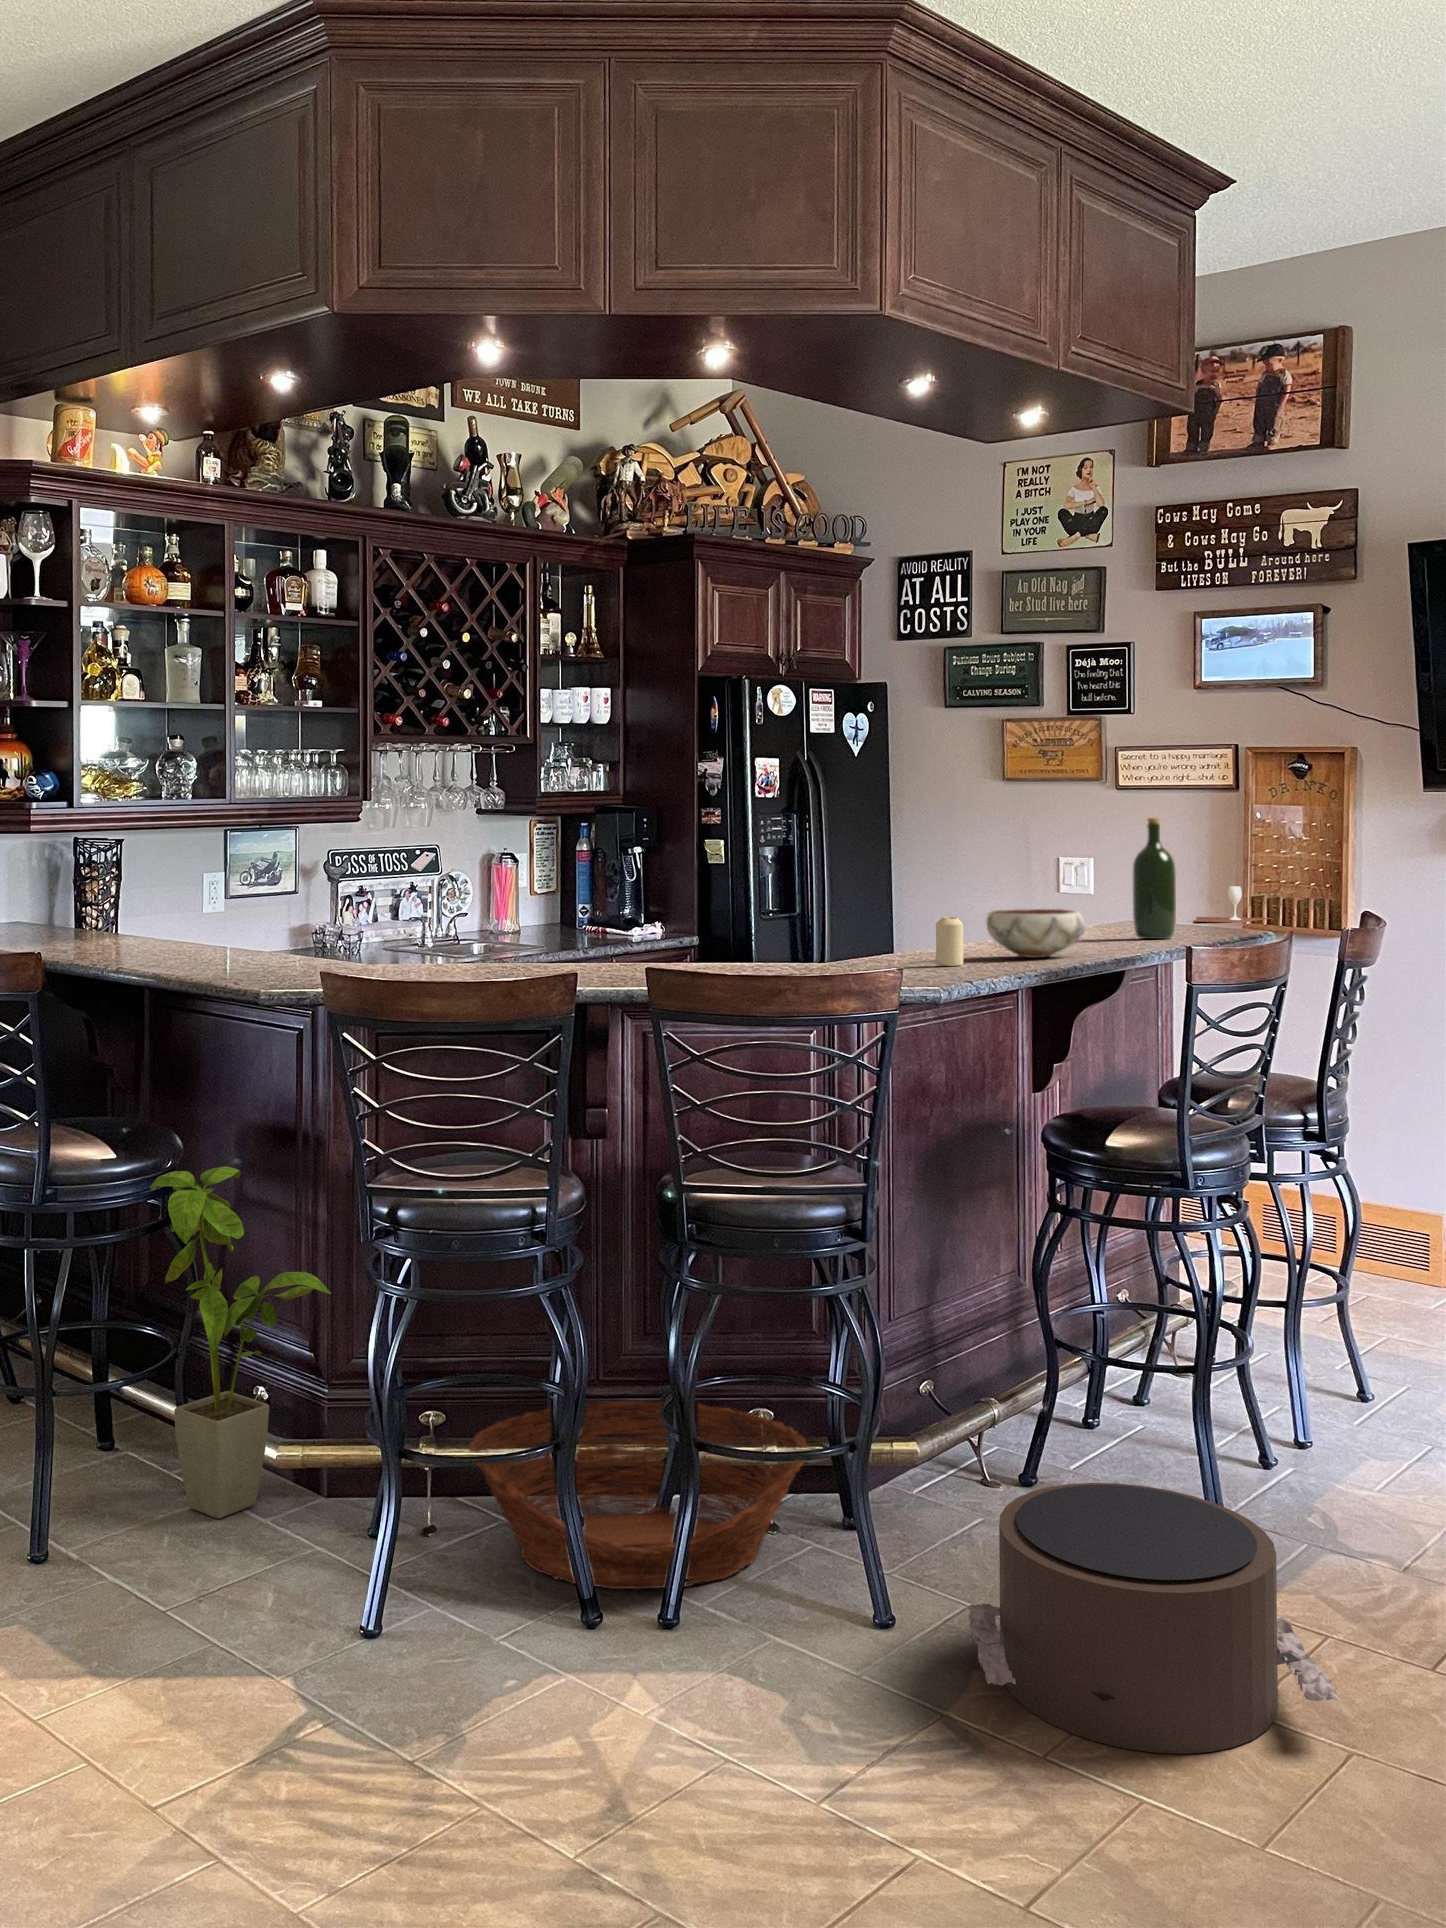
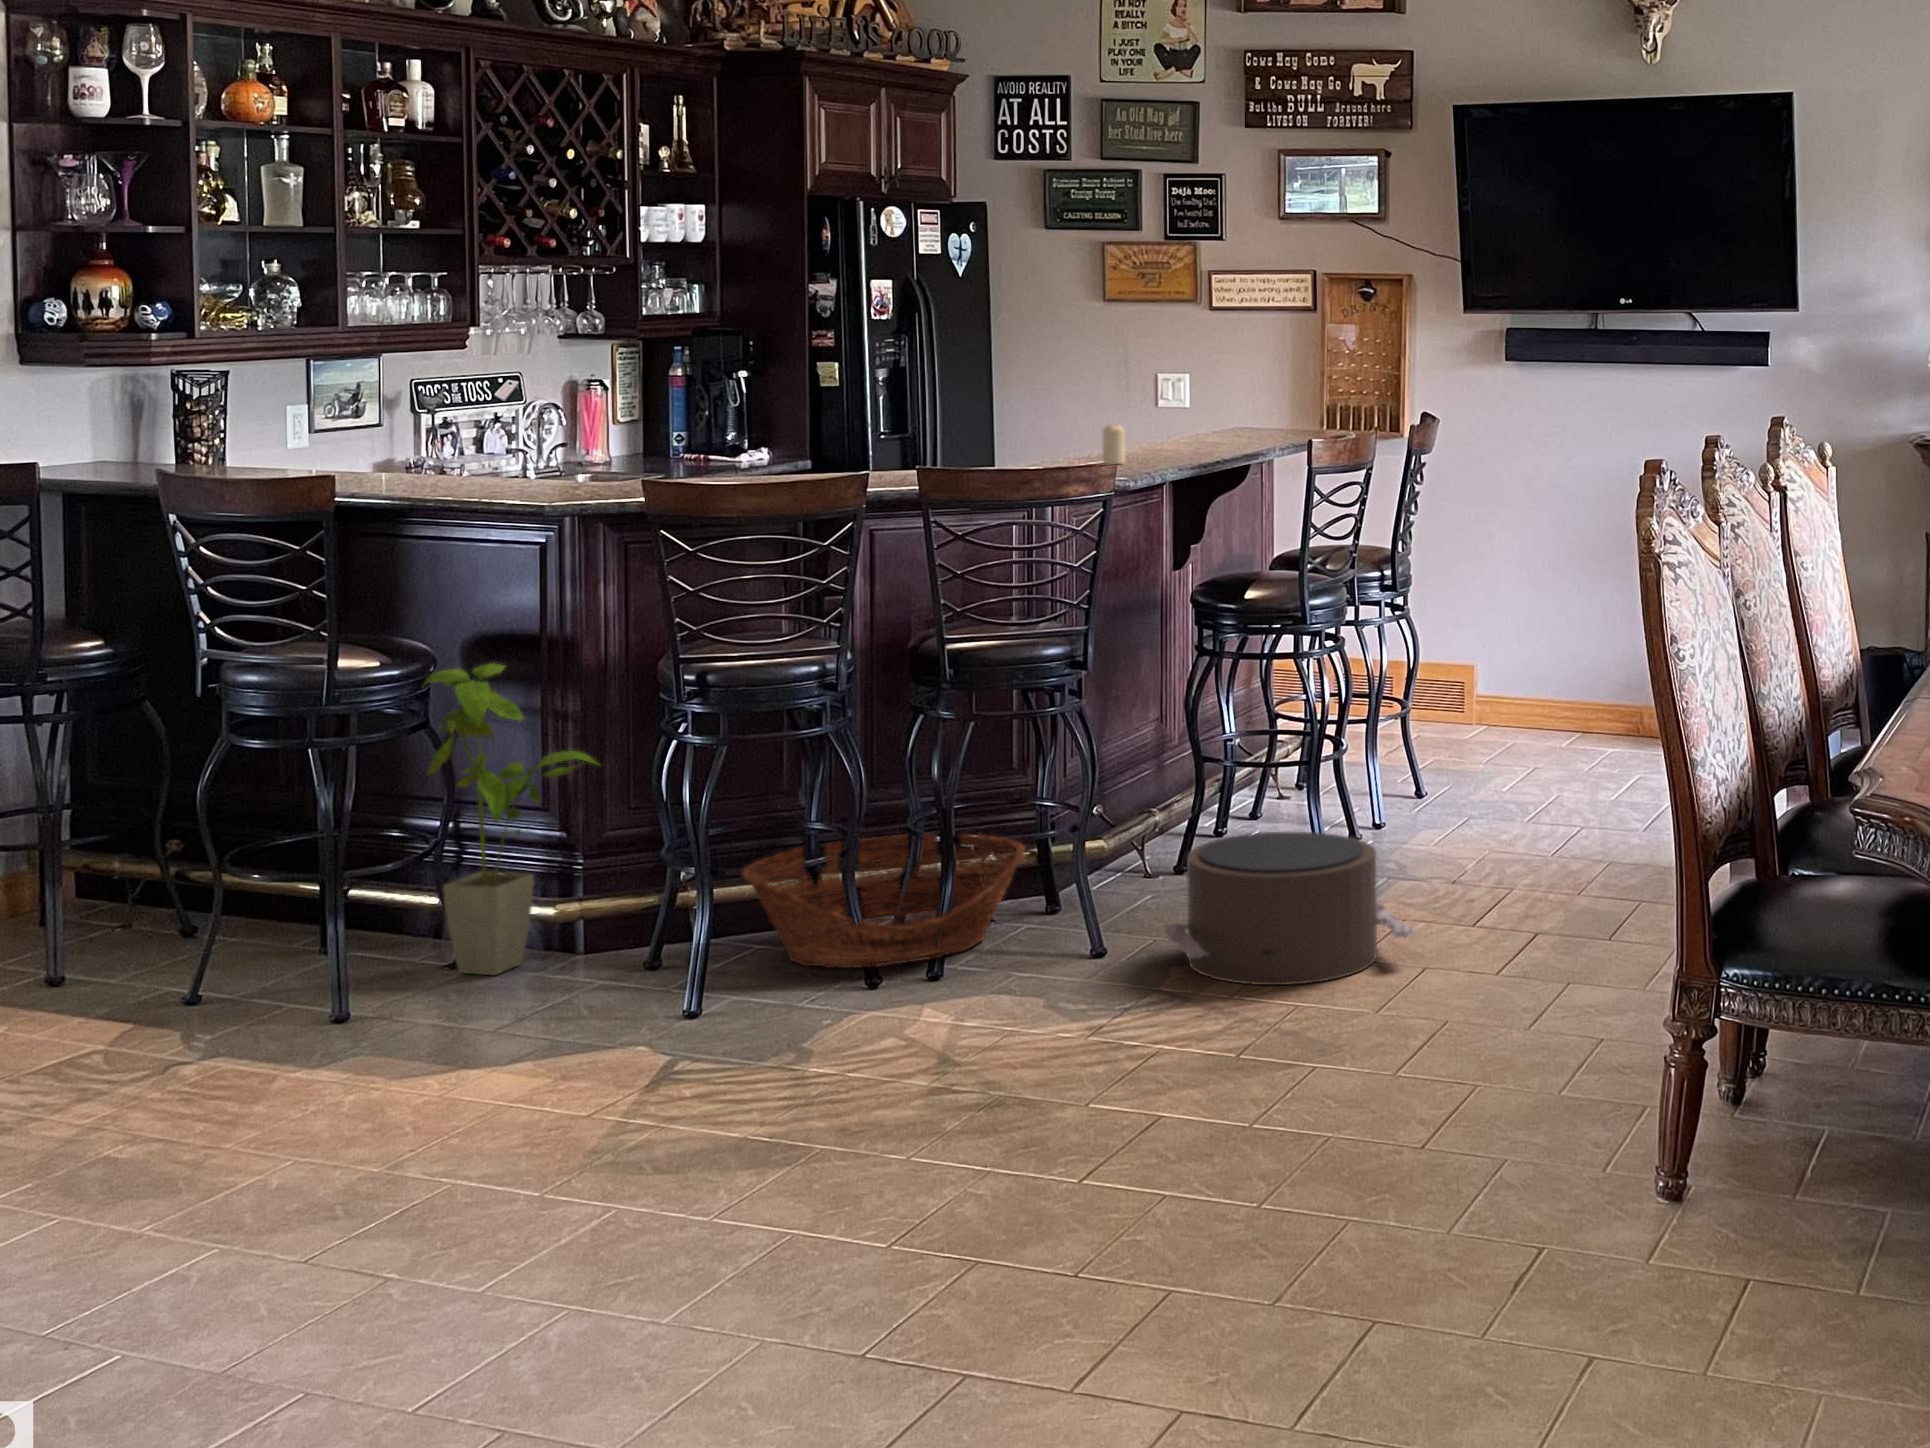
wine bottle: present [1133,818,1176,939] -> none [1243,339,1279,443]
wine glass: present [1195,886,1272,922] -> none [1284,398,1351,430]
bowl: present [986,909,1085,958] -> none [1137,417,1217,457]

